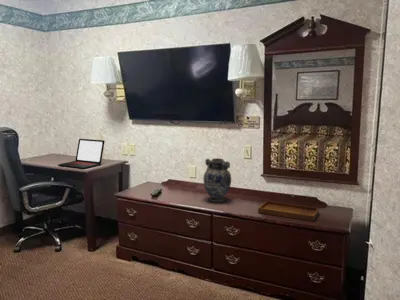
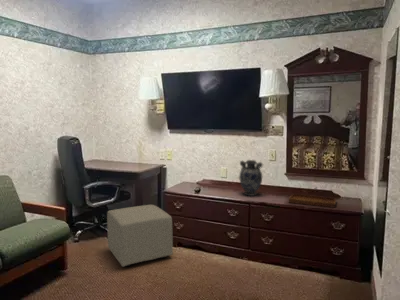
laptop: present [58,139,105,169] -> none [110,145,148,170]
ottoman: none [46,210,120,287] -> present [107,205,173,266]

